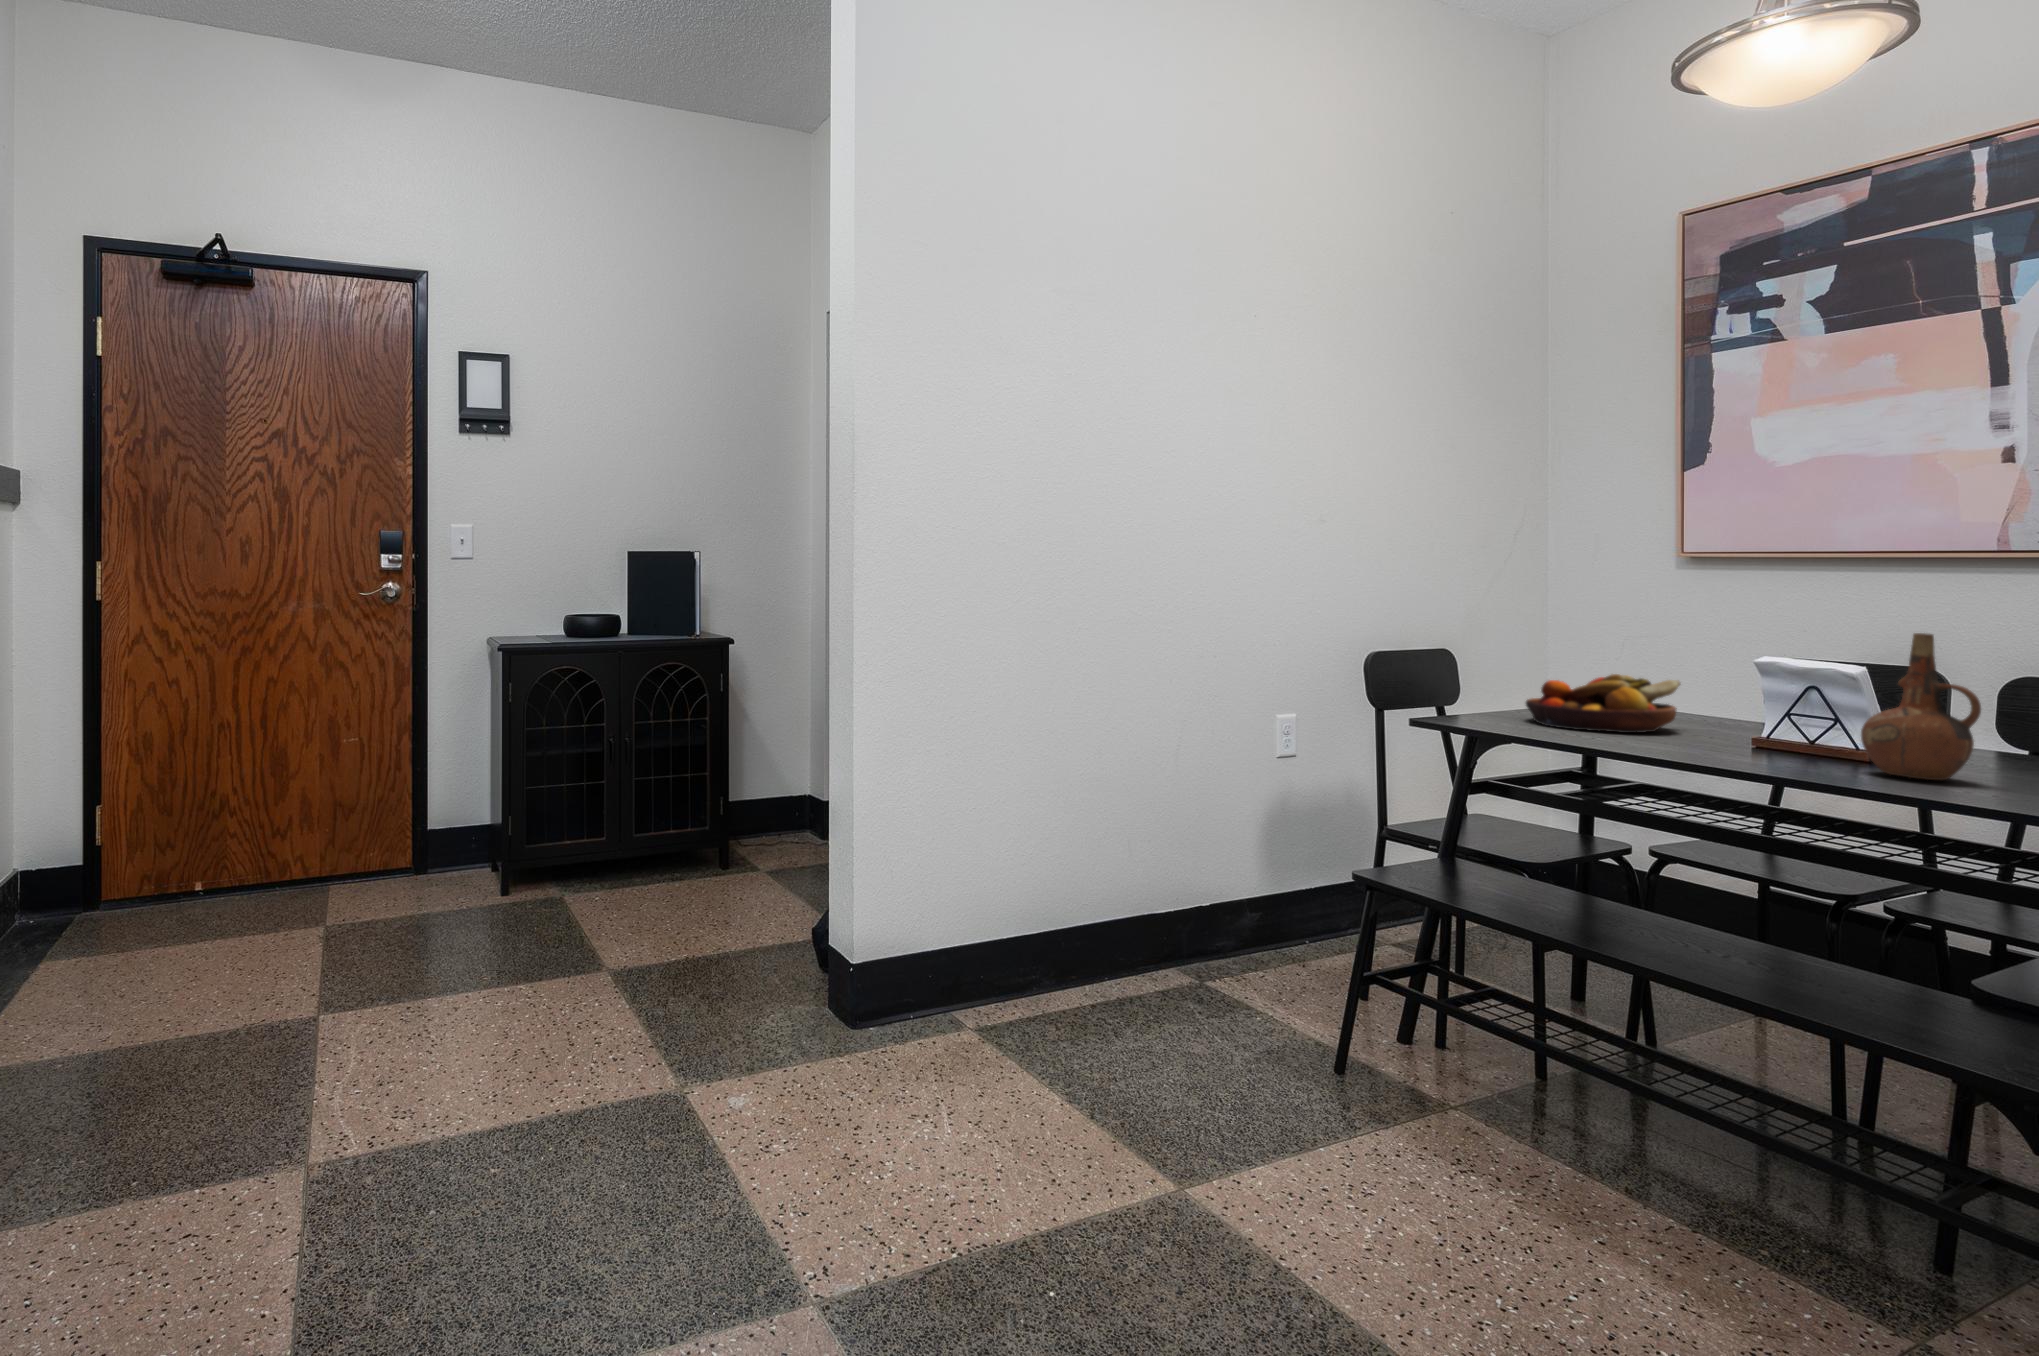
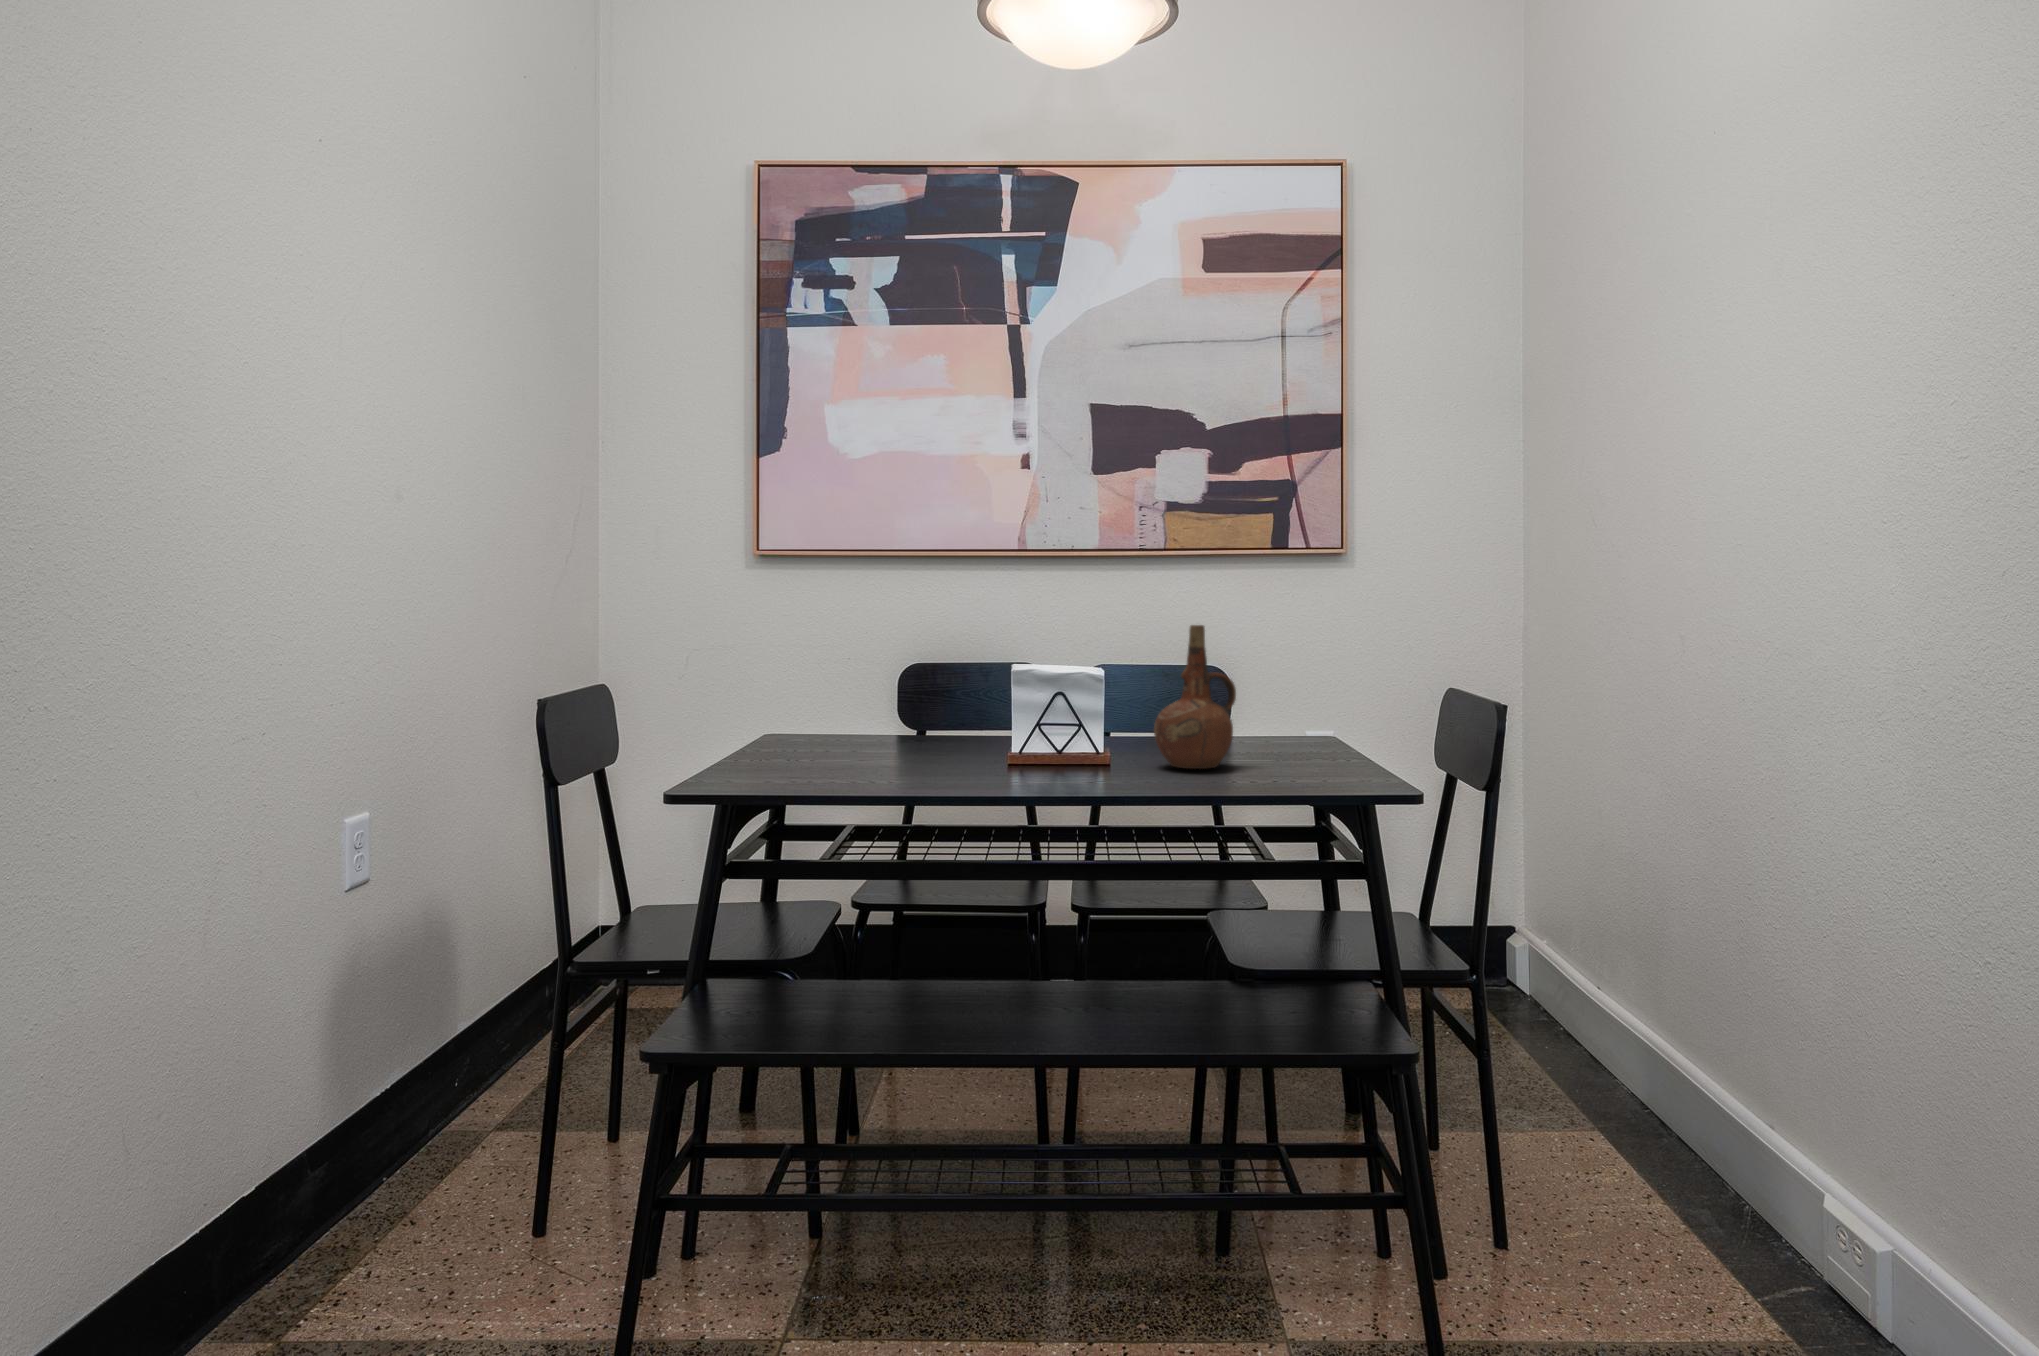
fruit bowl: present [1526,674,1680,733] -> none [777,692,932,769]

